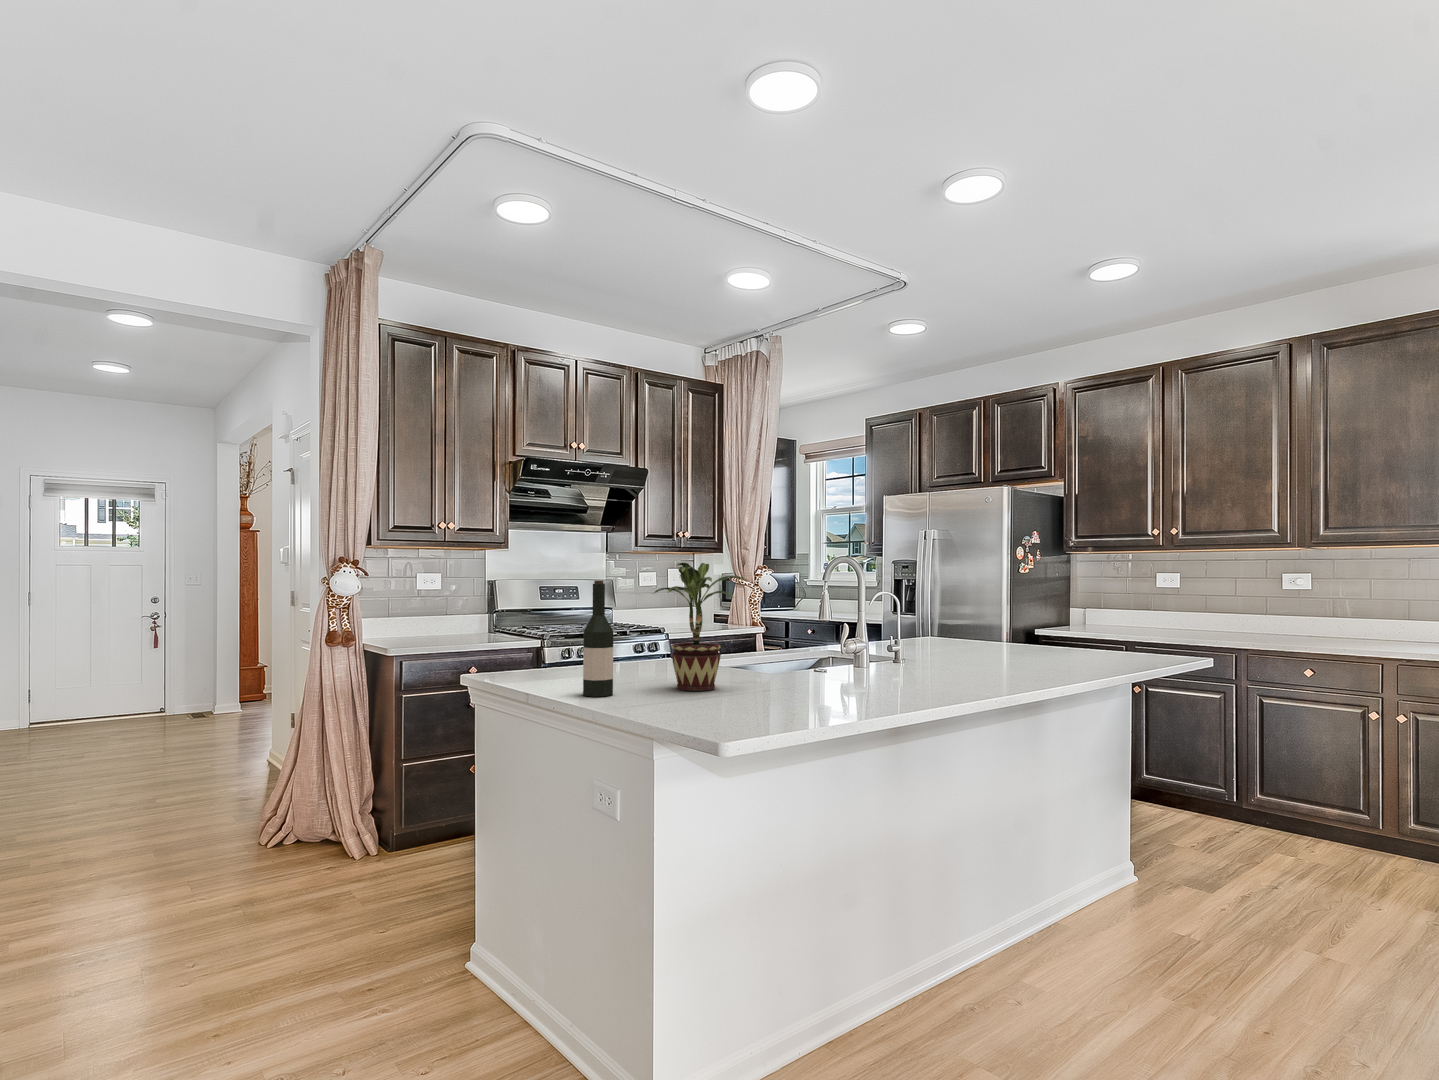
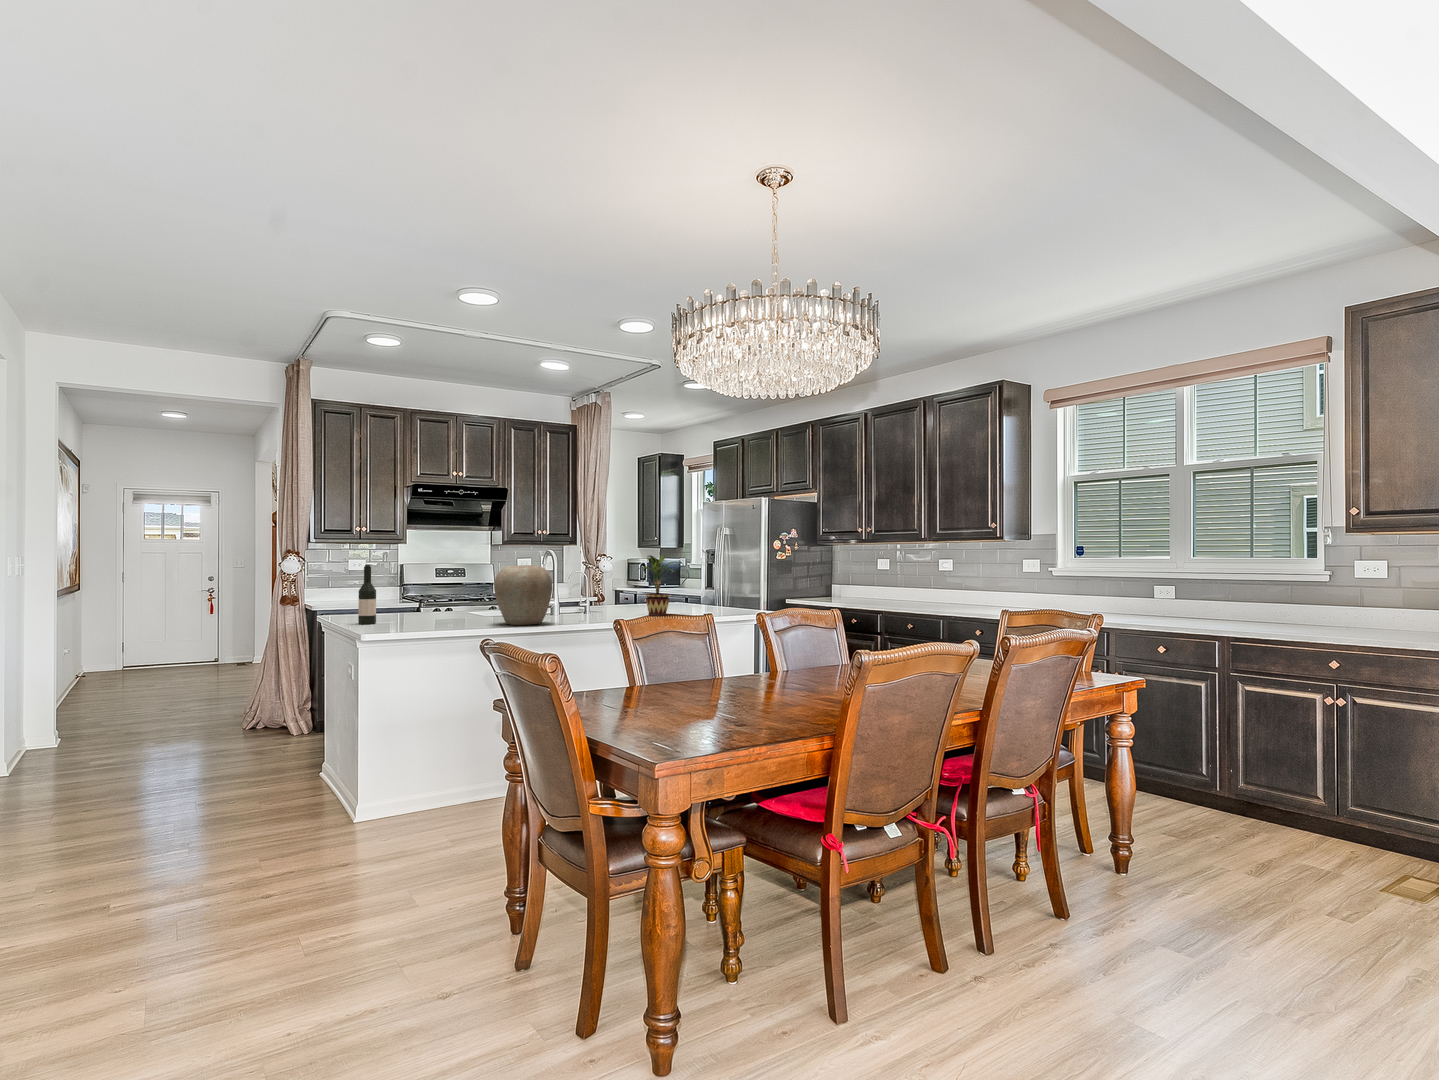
potted plant: present [654,563,746,691] -> present [637,555,680,616]
vase: none [833,582,941,695] -> present [494,565,552,625]

